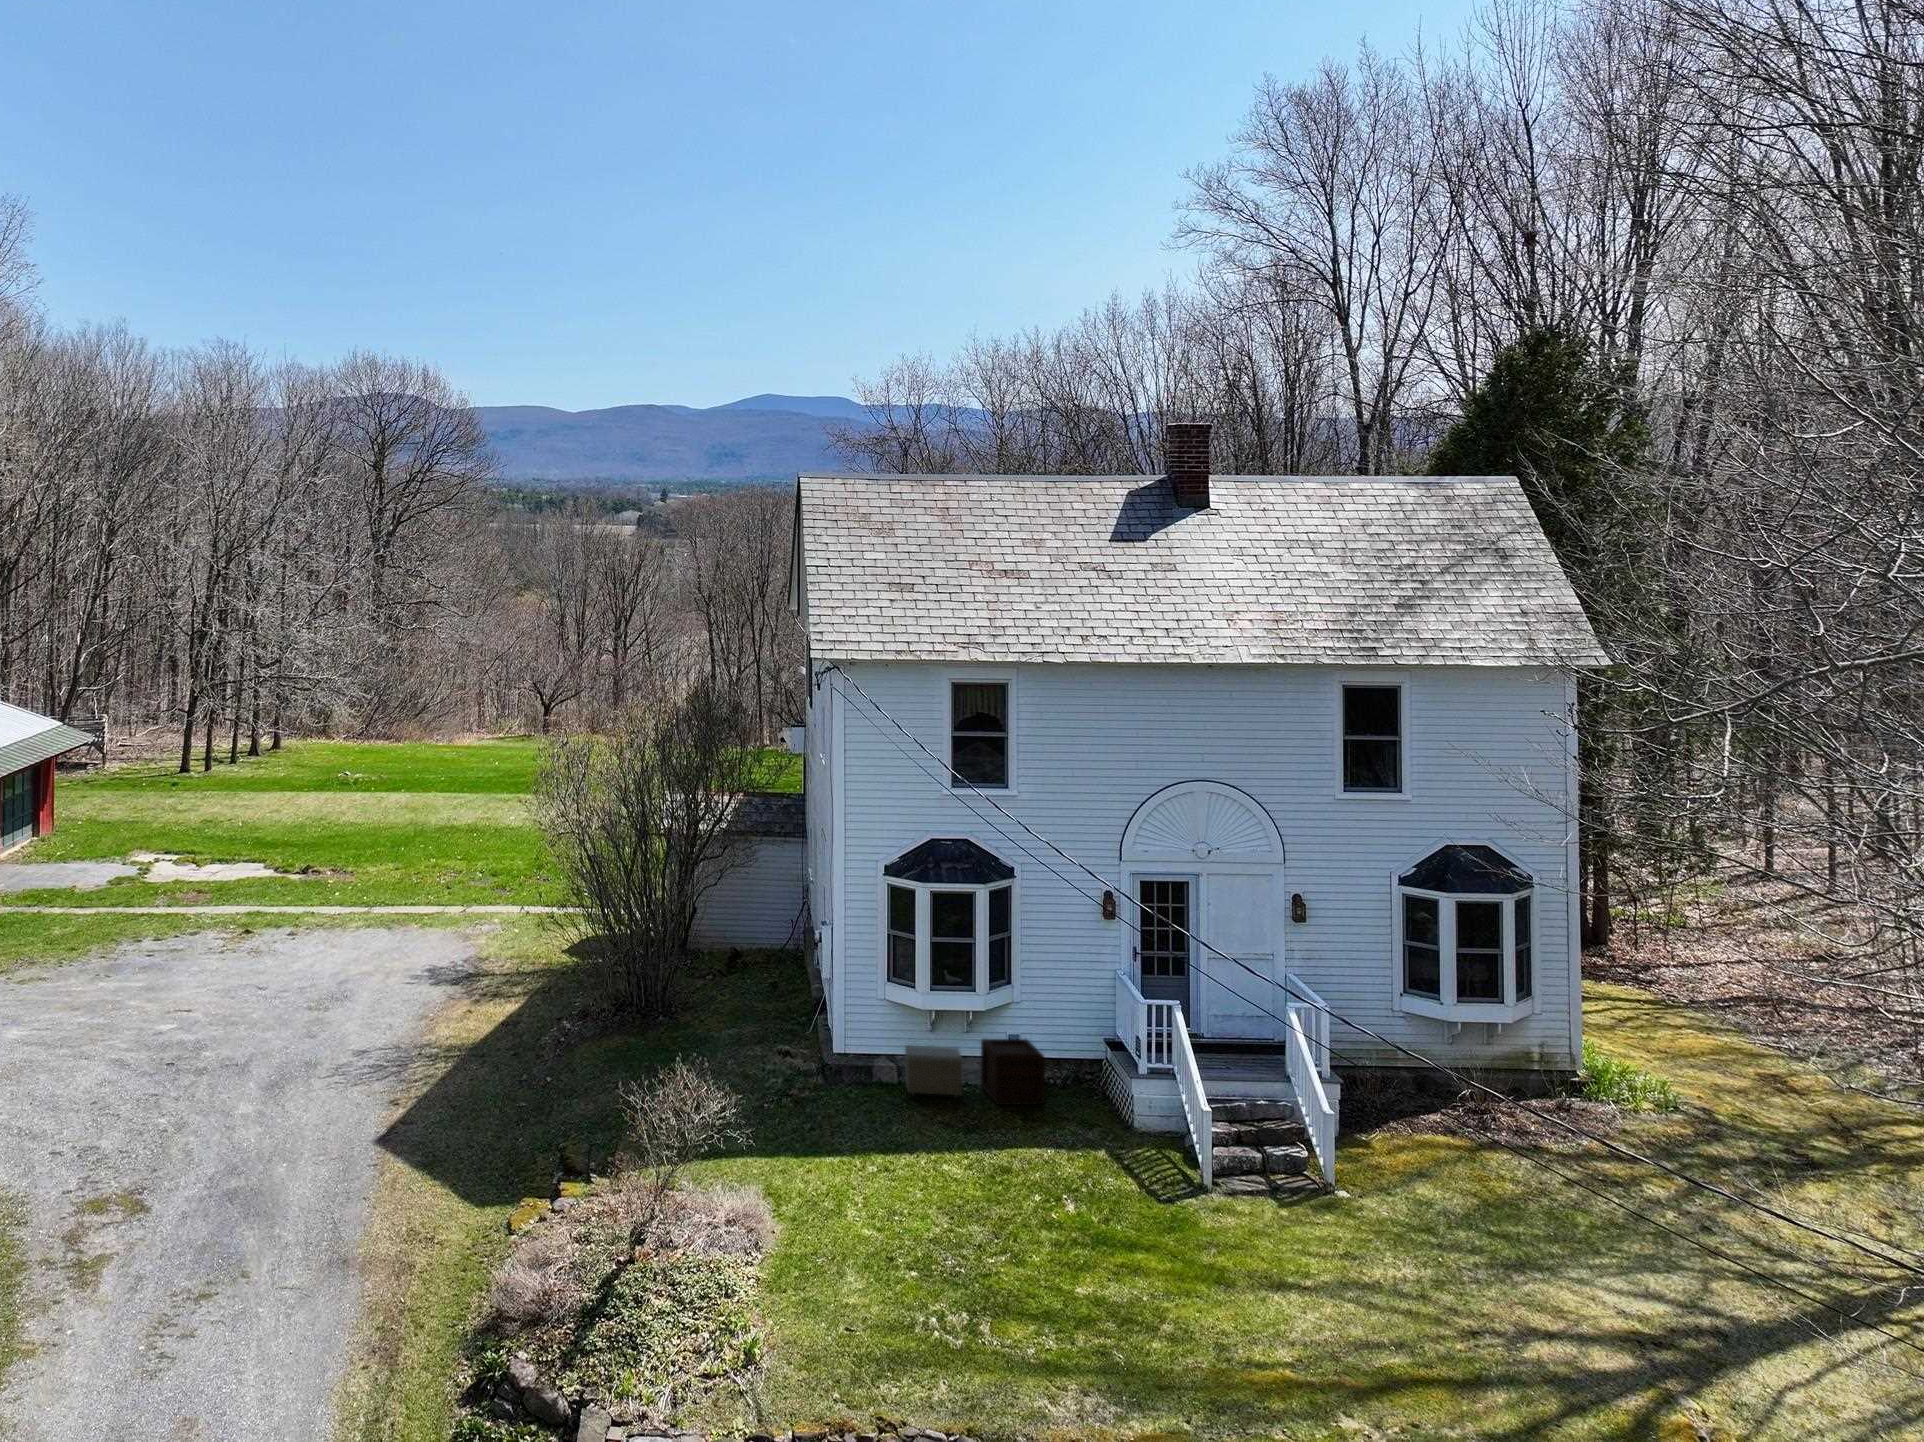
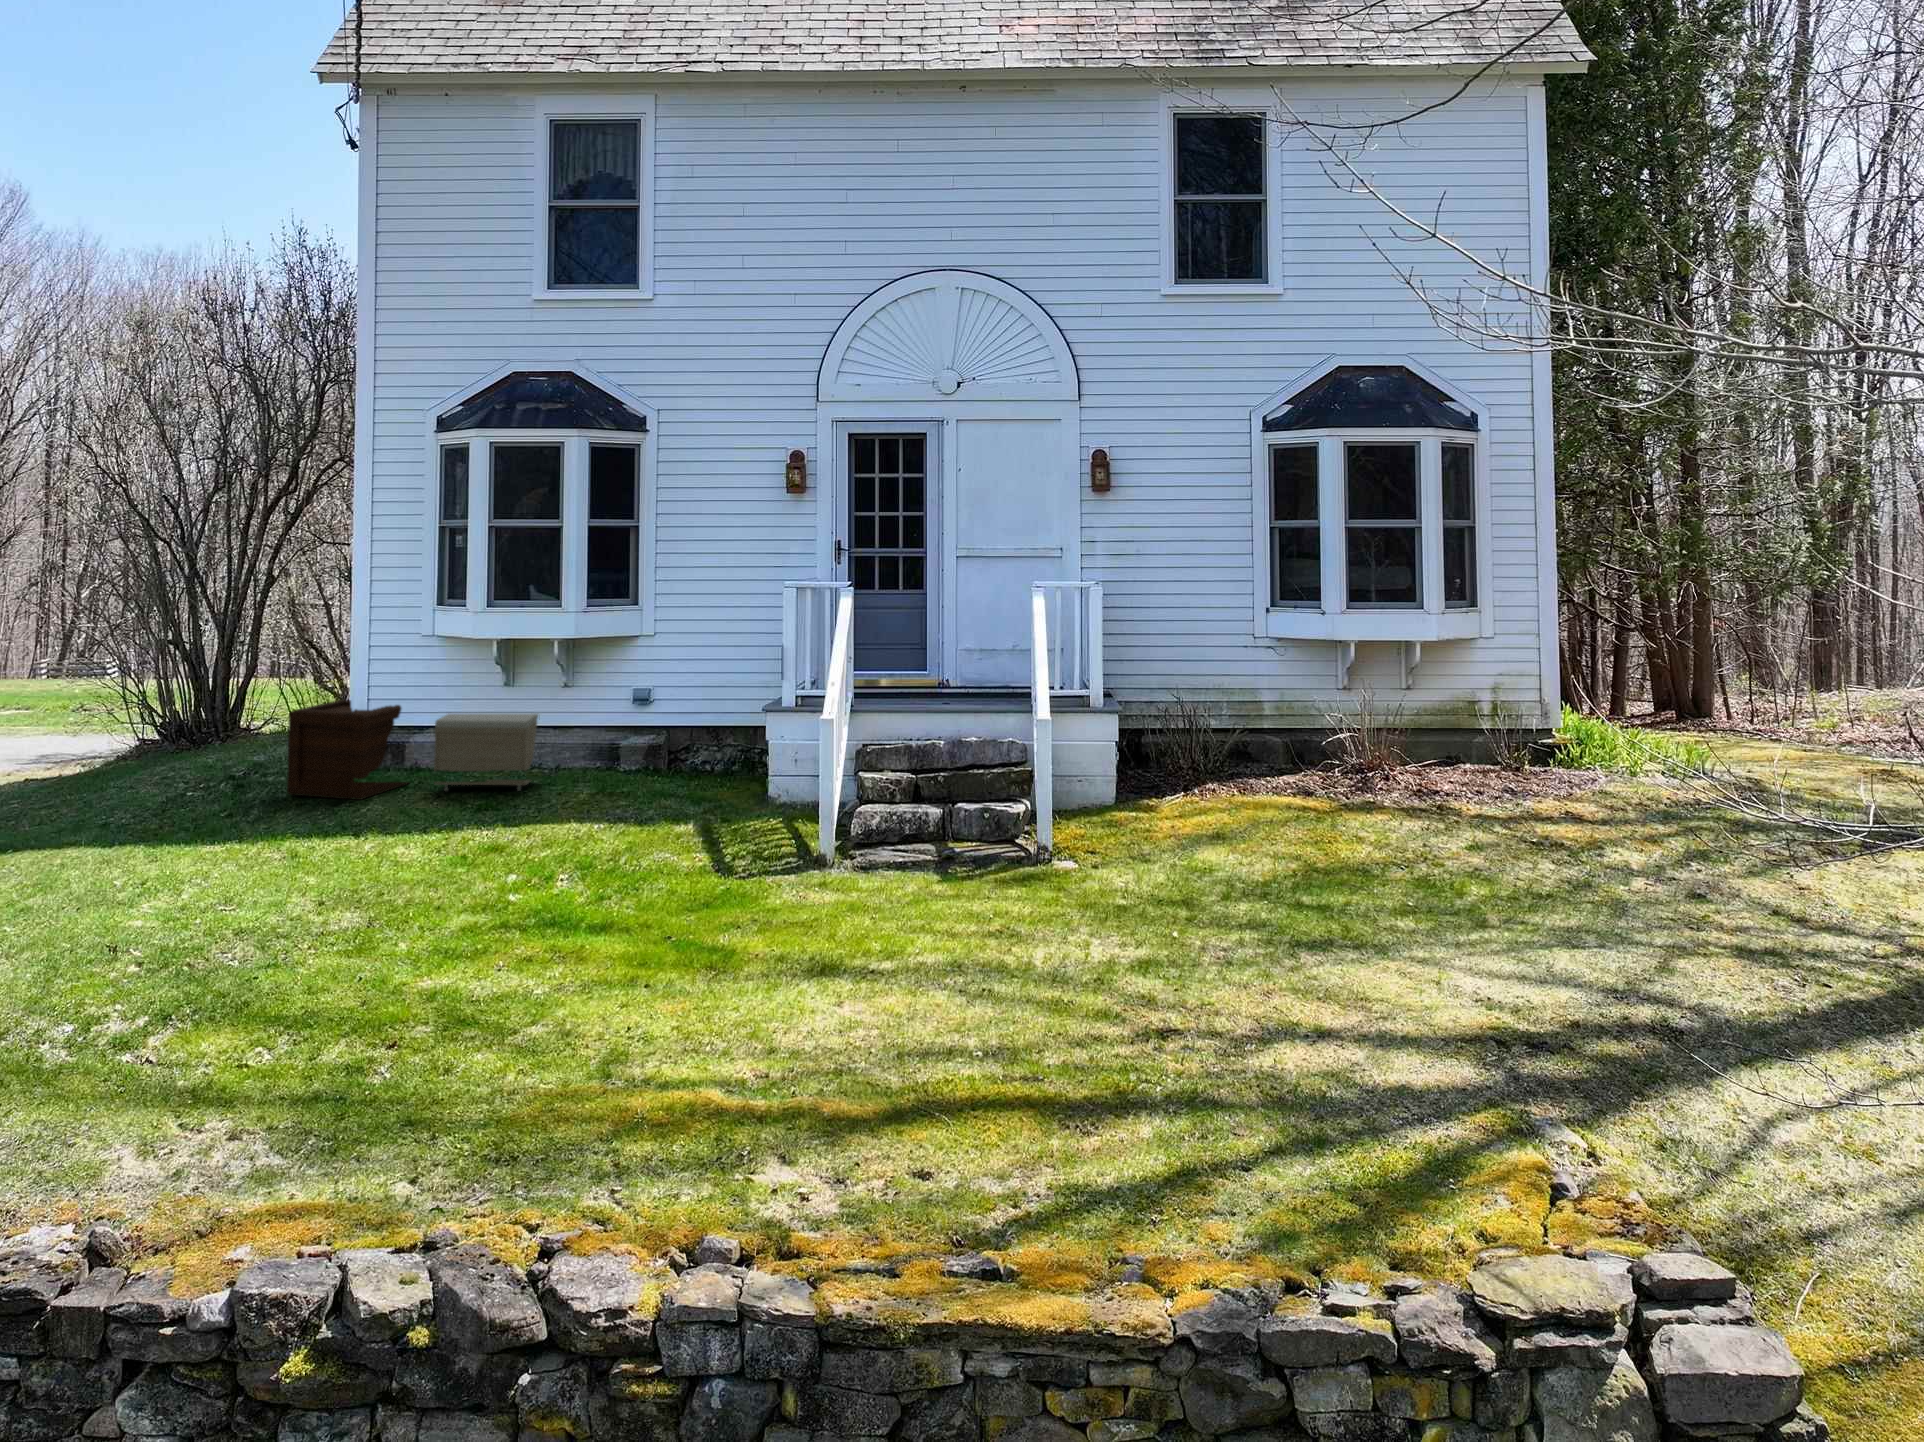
wooden crate: present [981,1039,1045,1105] -> present [287,700,409,800]

